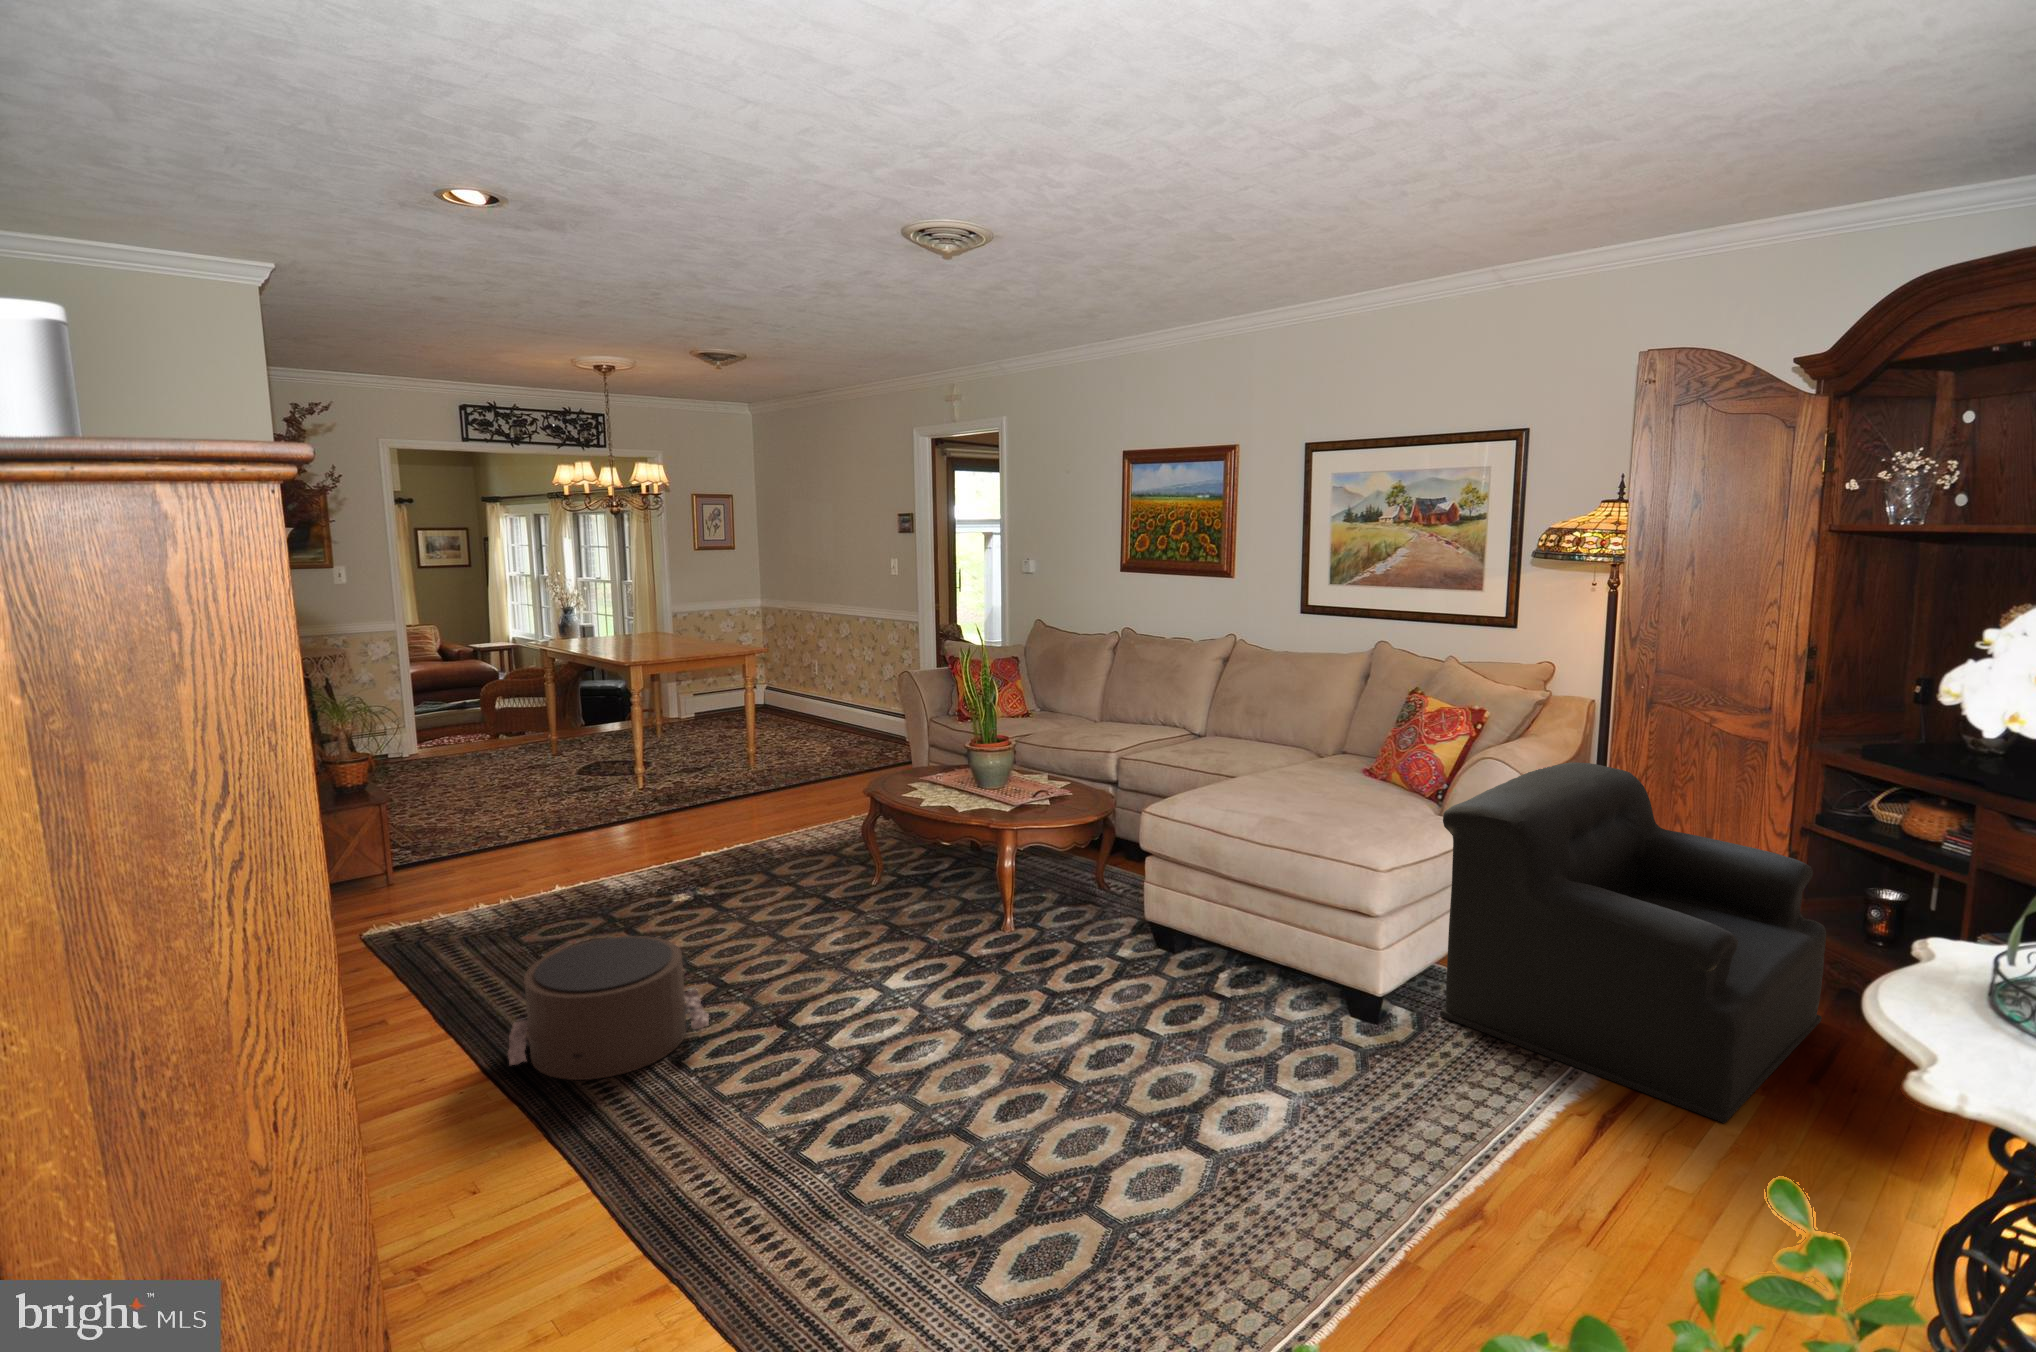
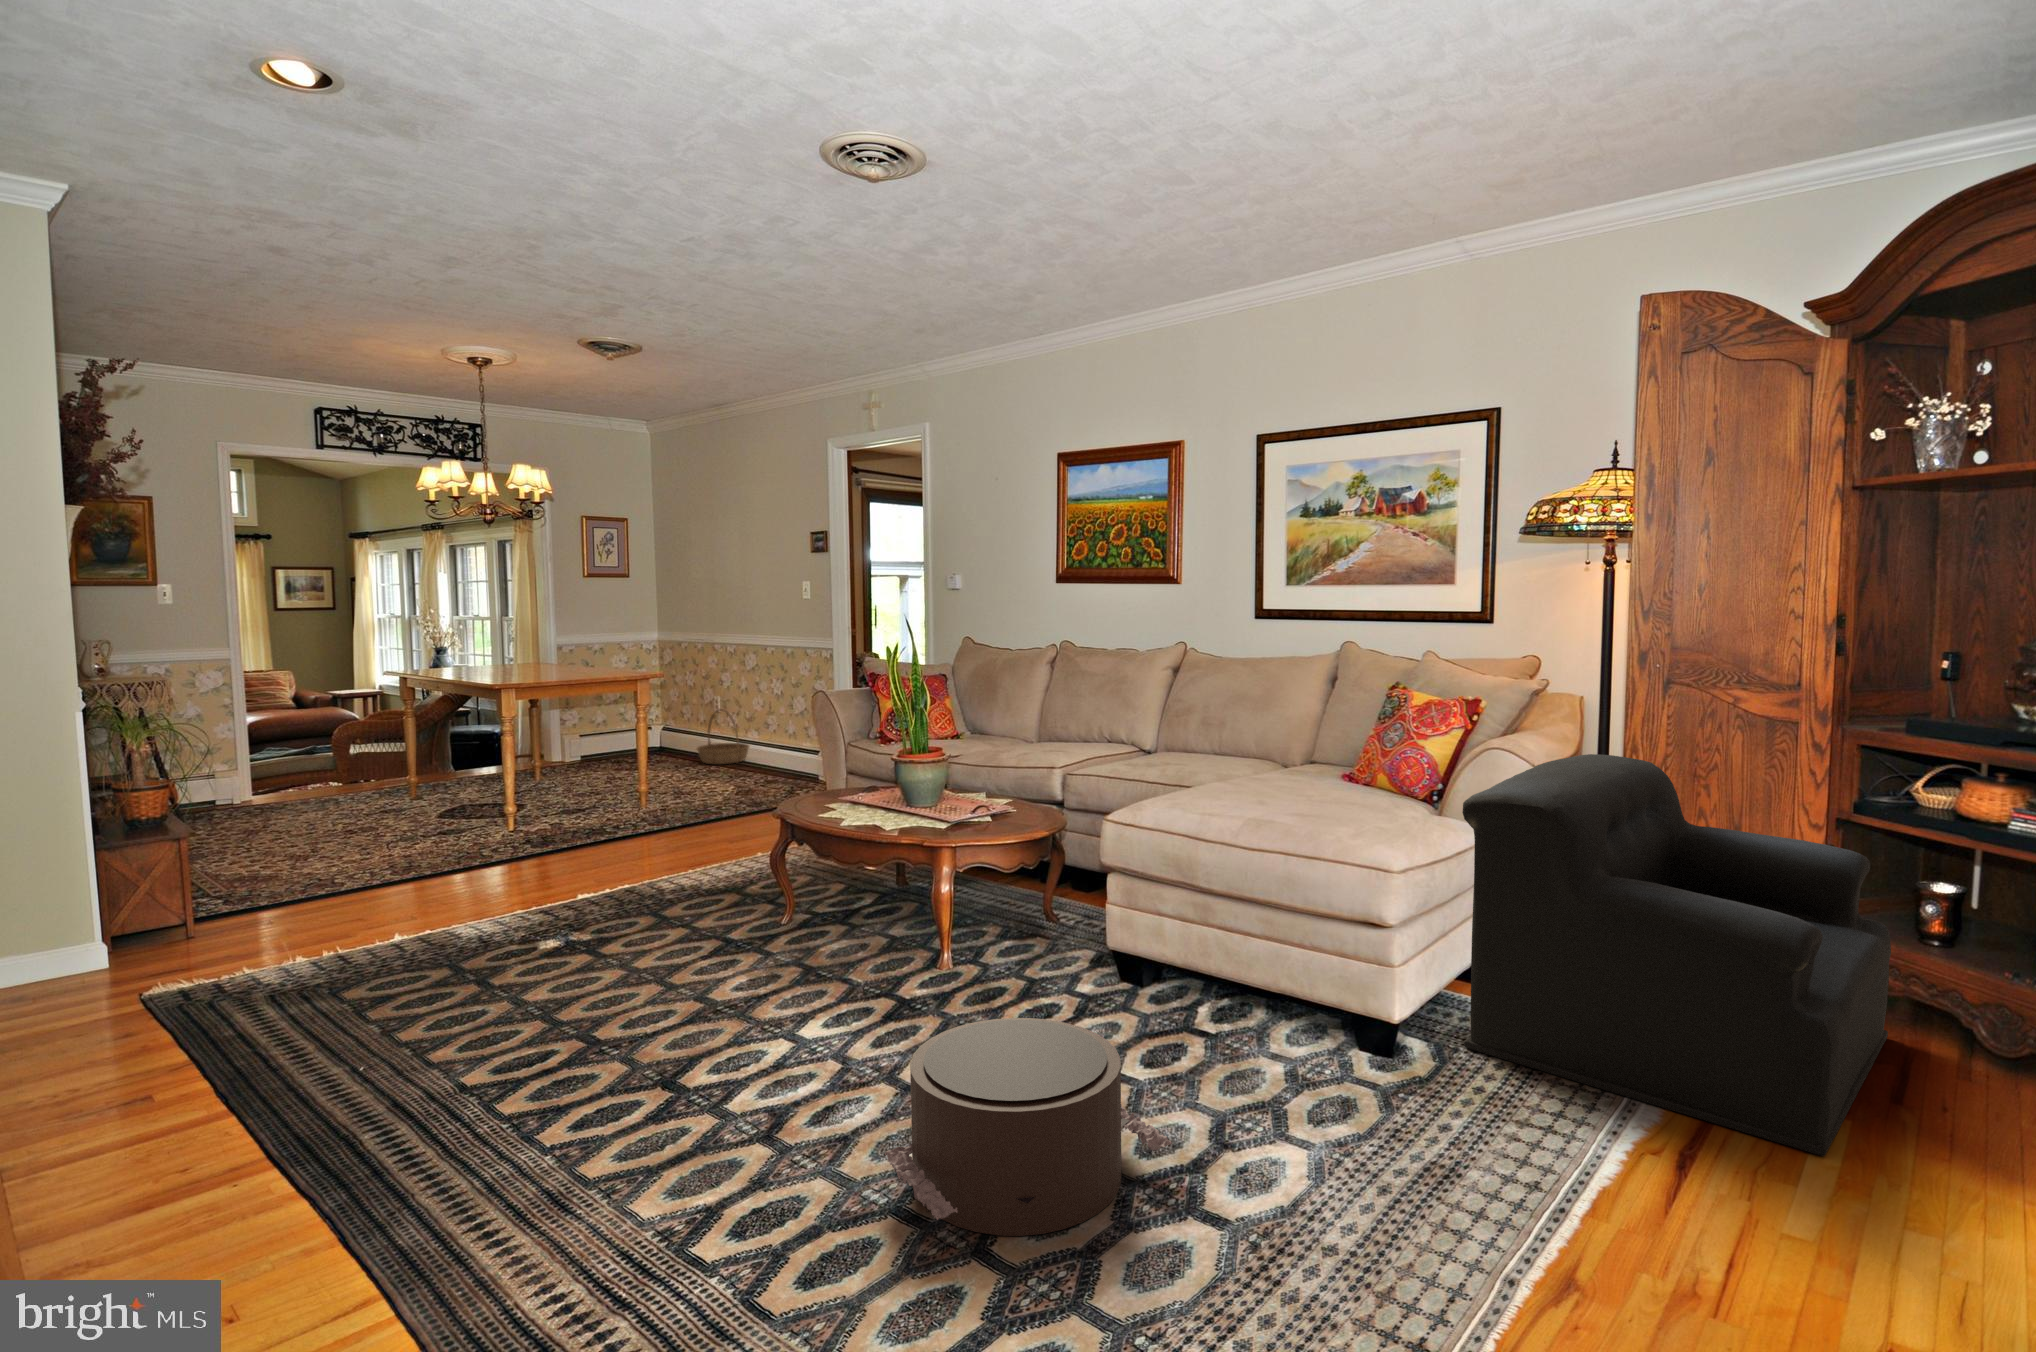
basket: none [798,674,845,724] -> present [697,709,749,764]
pouf: present [508,936,709,1080] -> present [885,1018,1172,1236]

